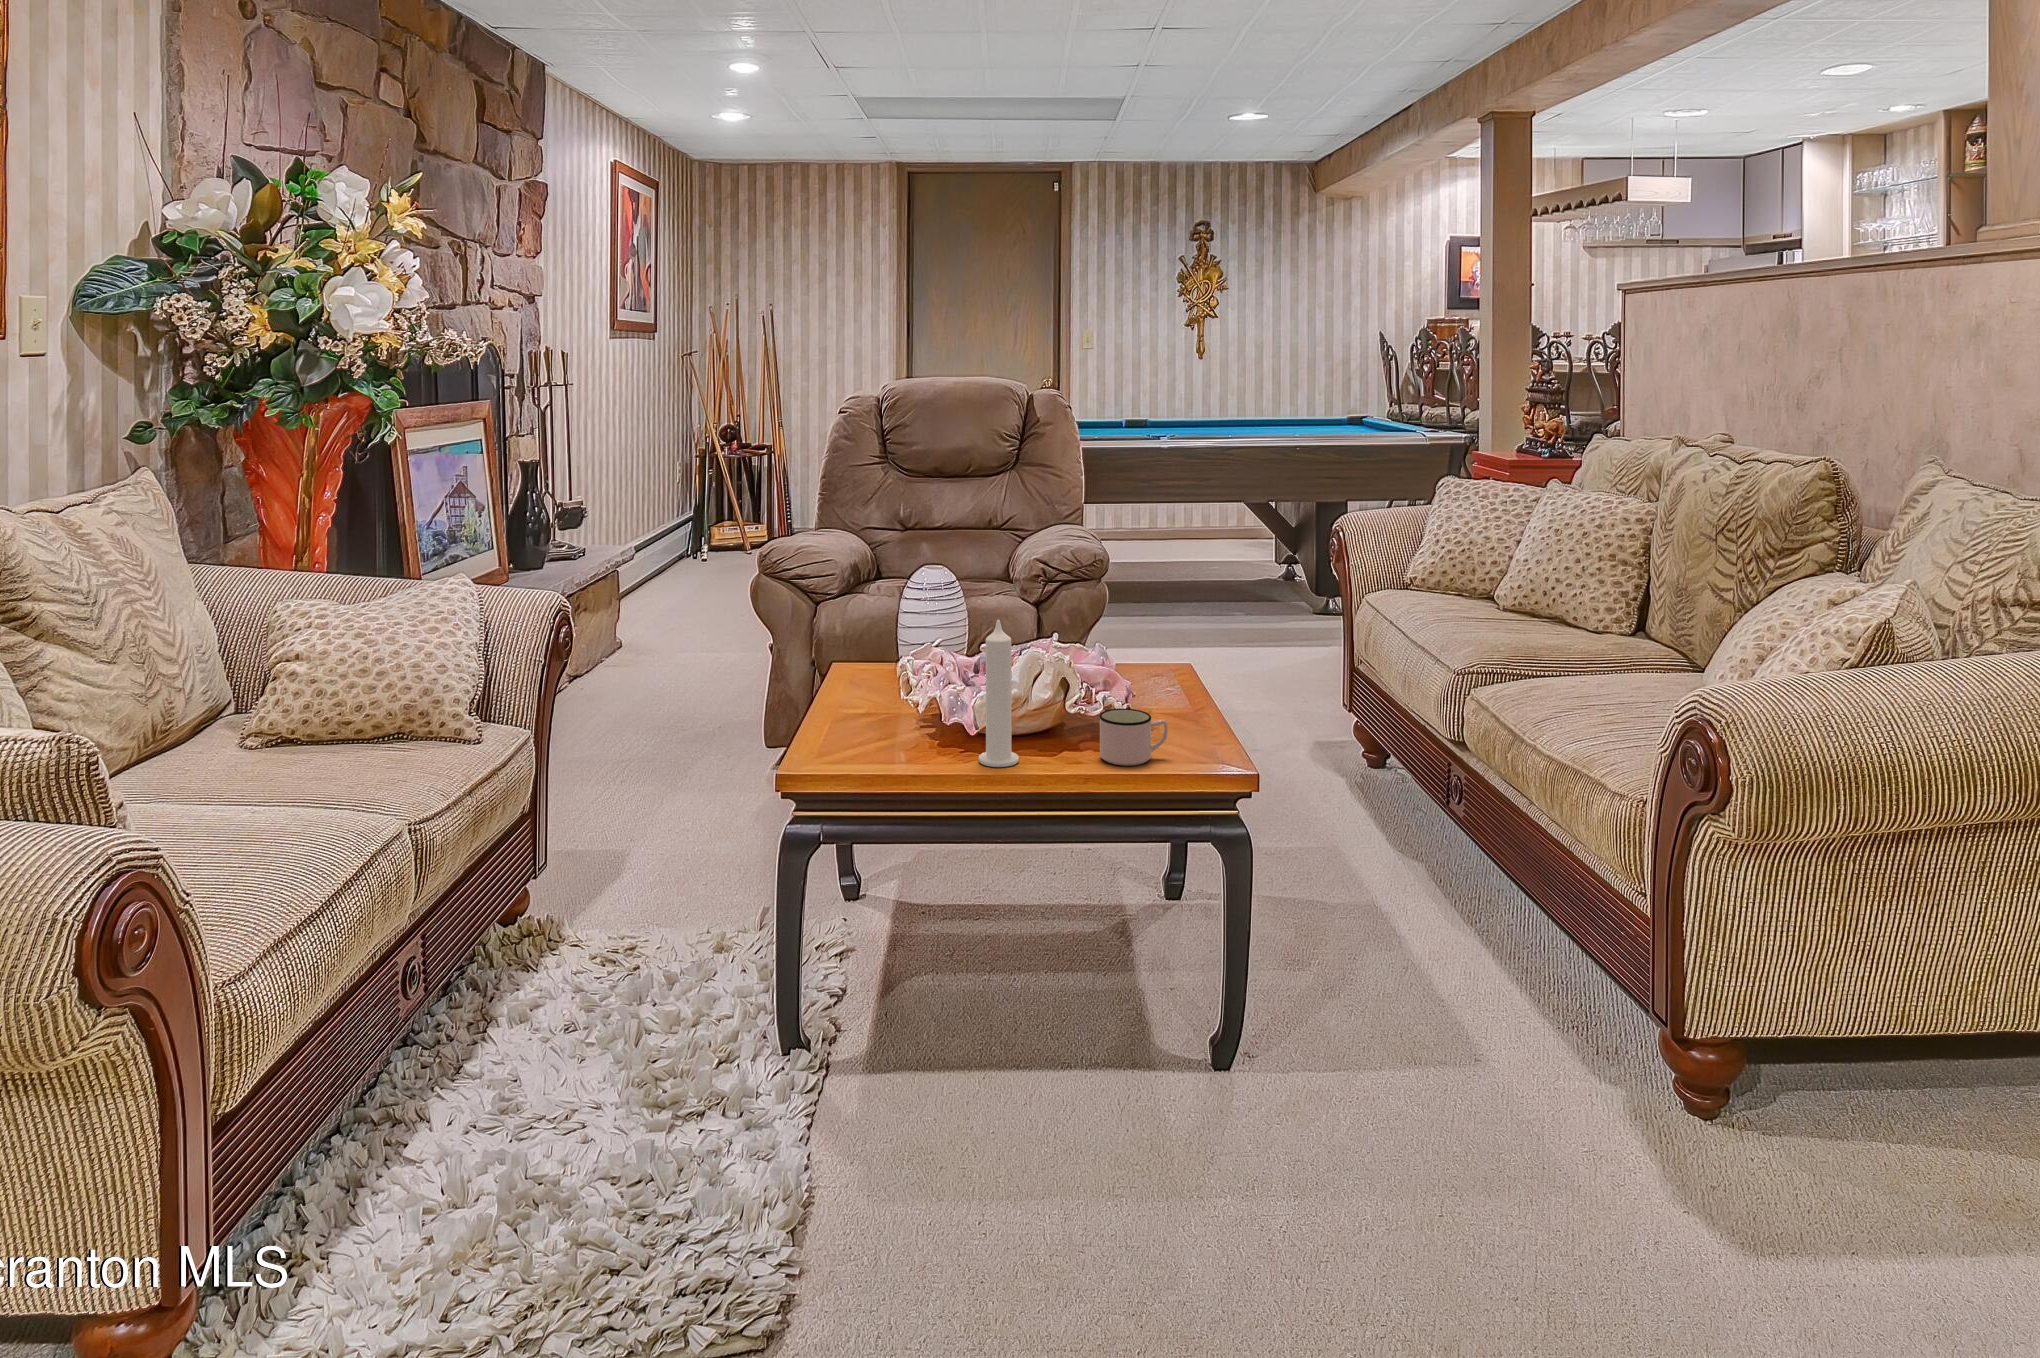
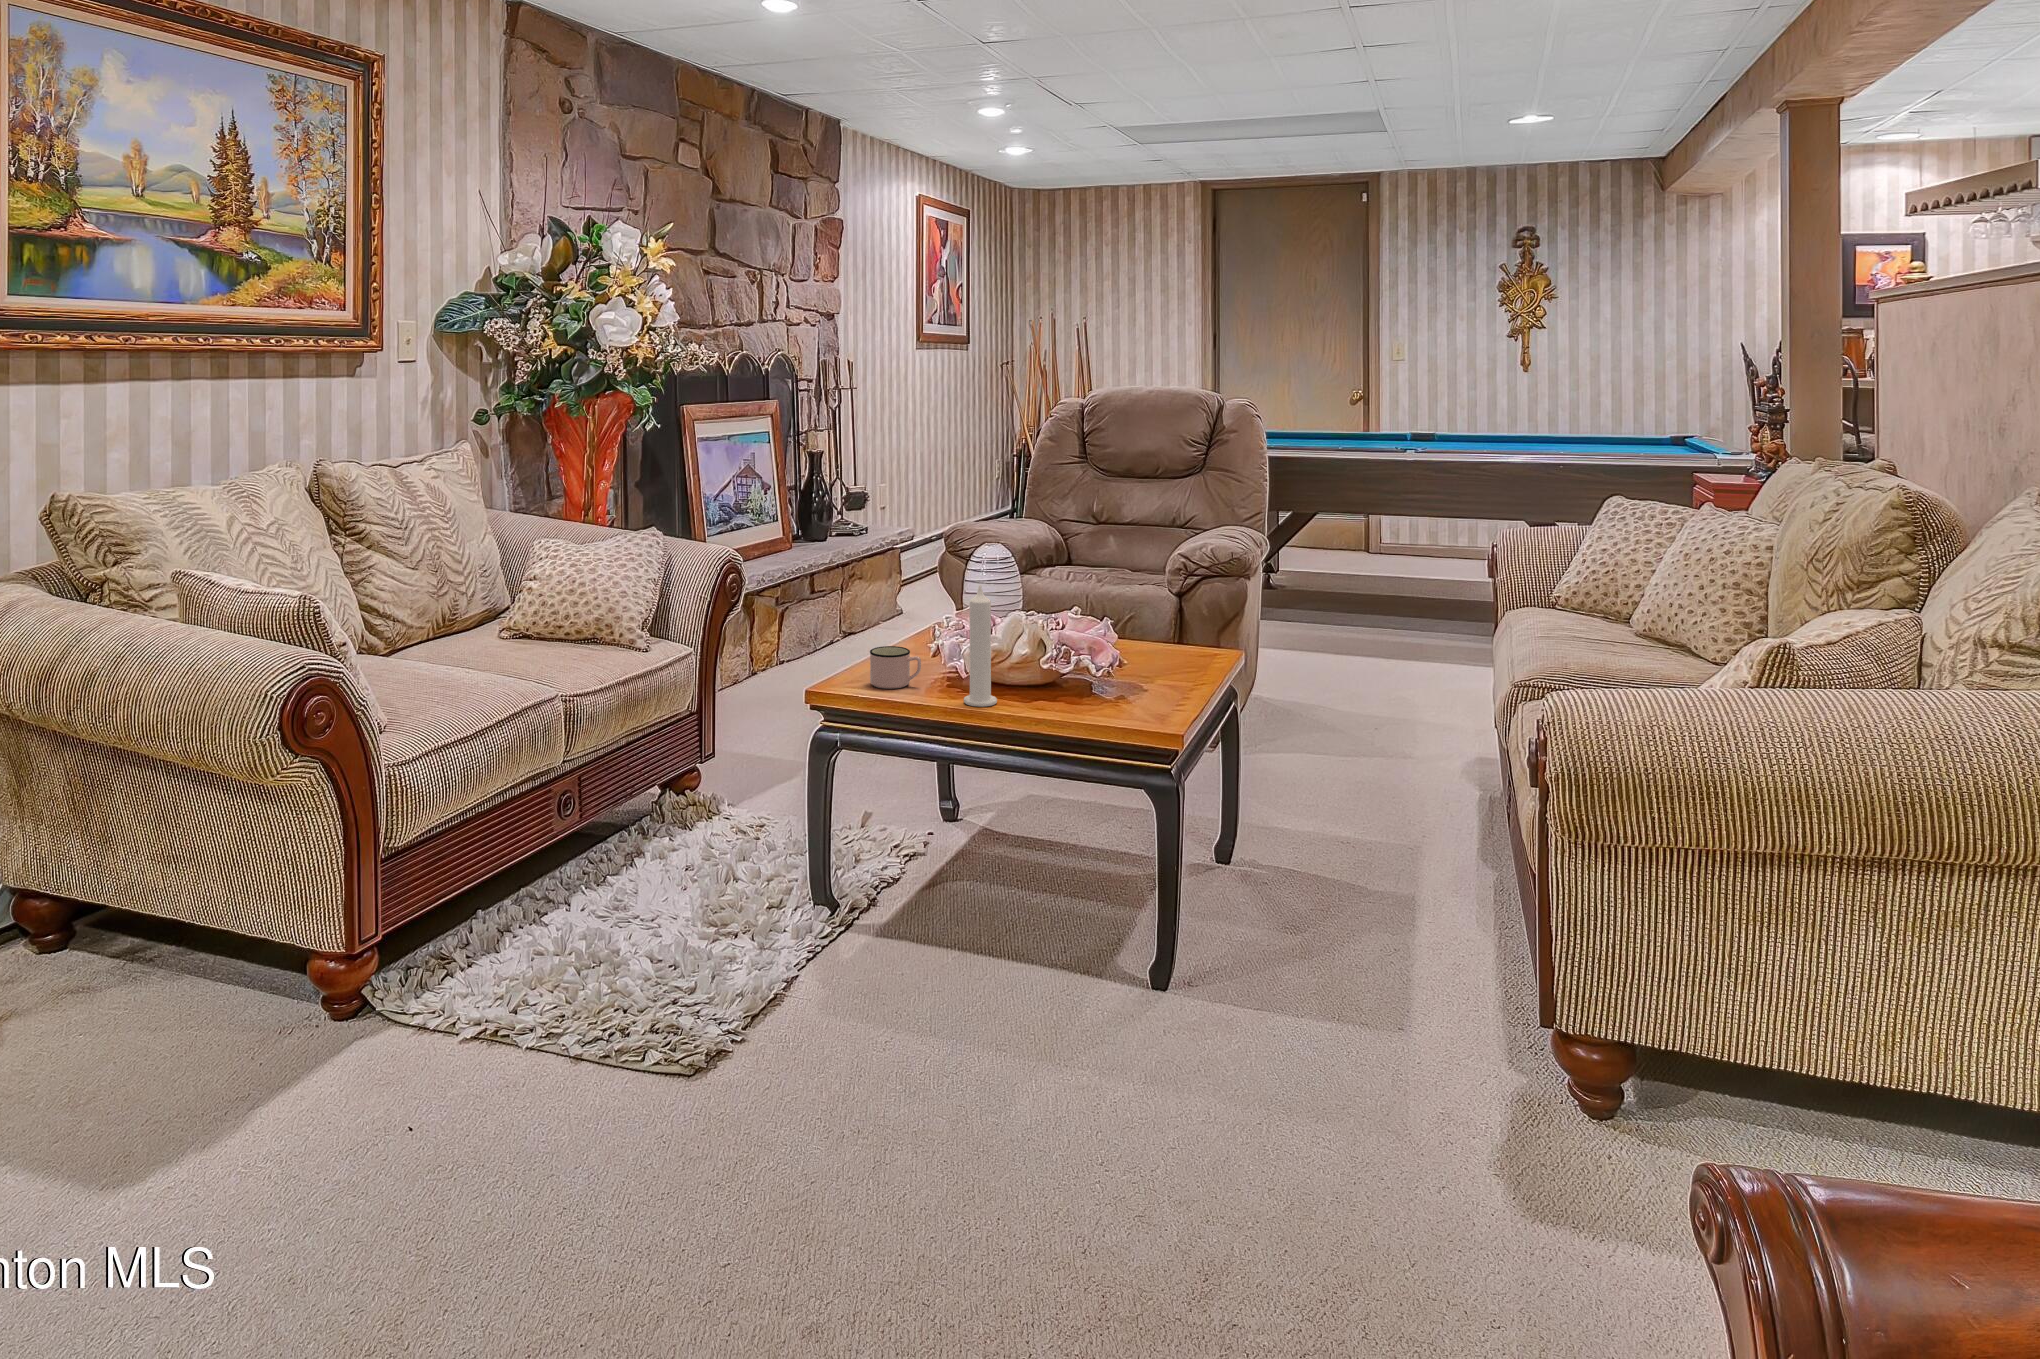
mug: present [1099,708,1168,766] -> present [870,646,921,689]

